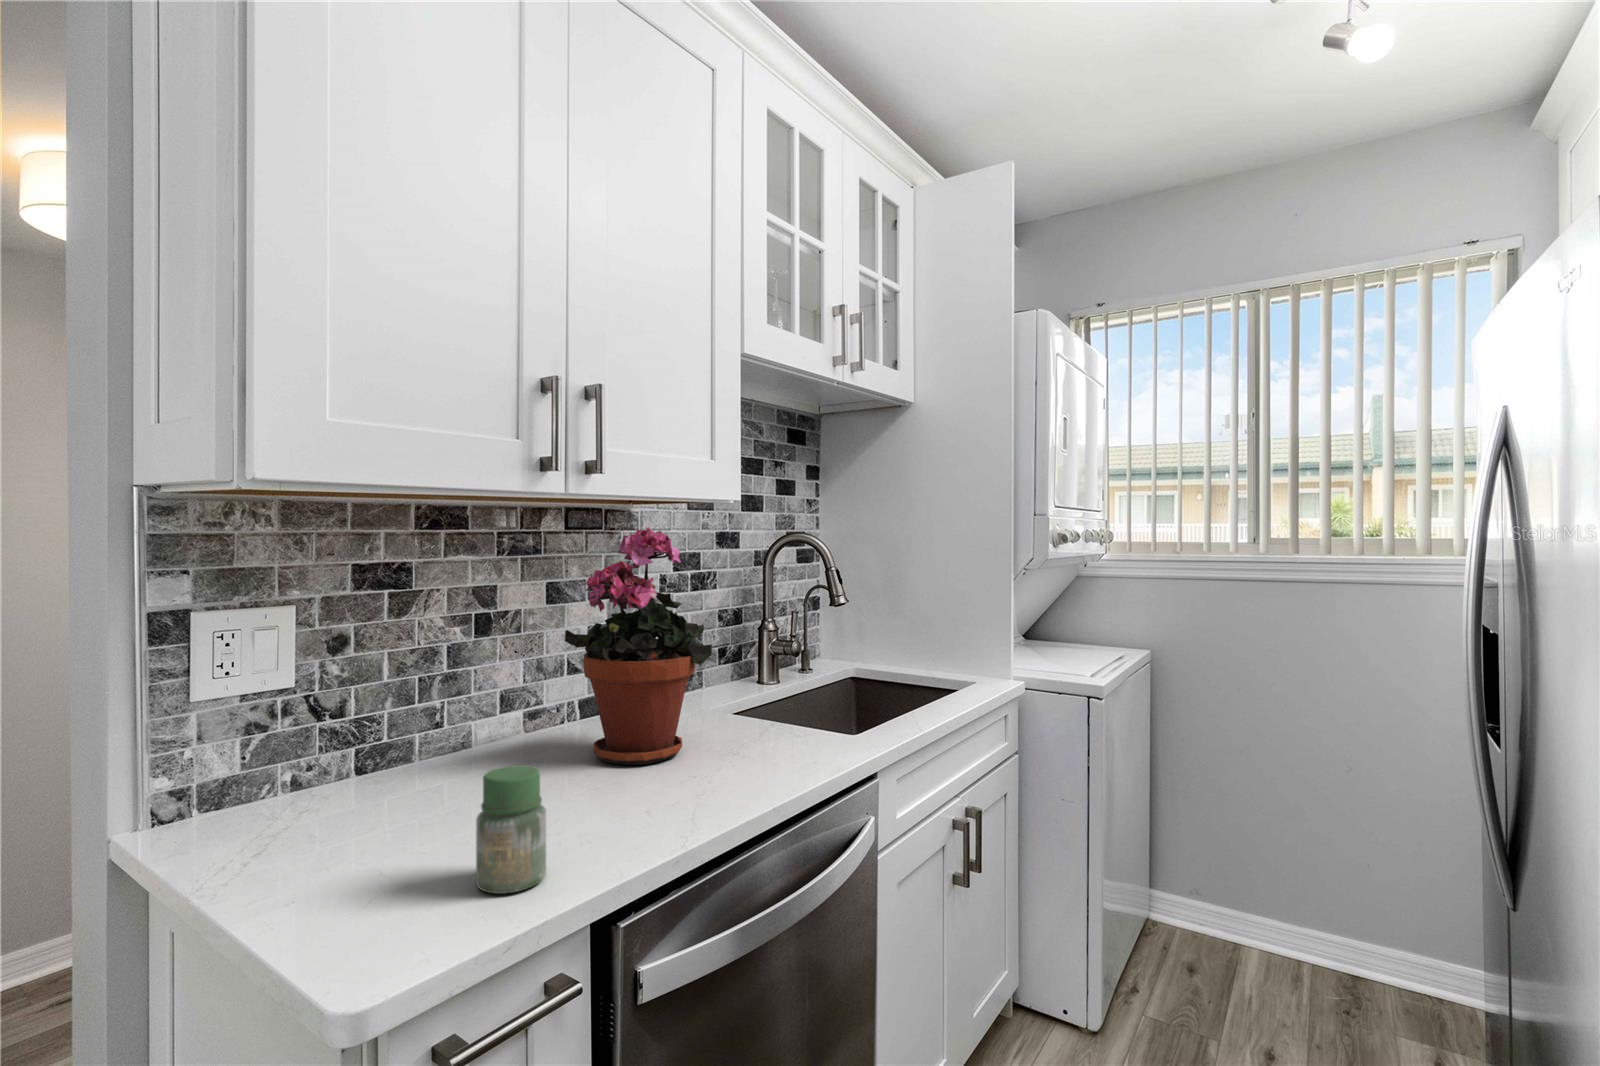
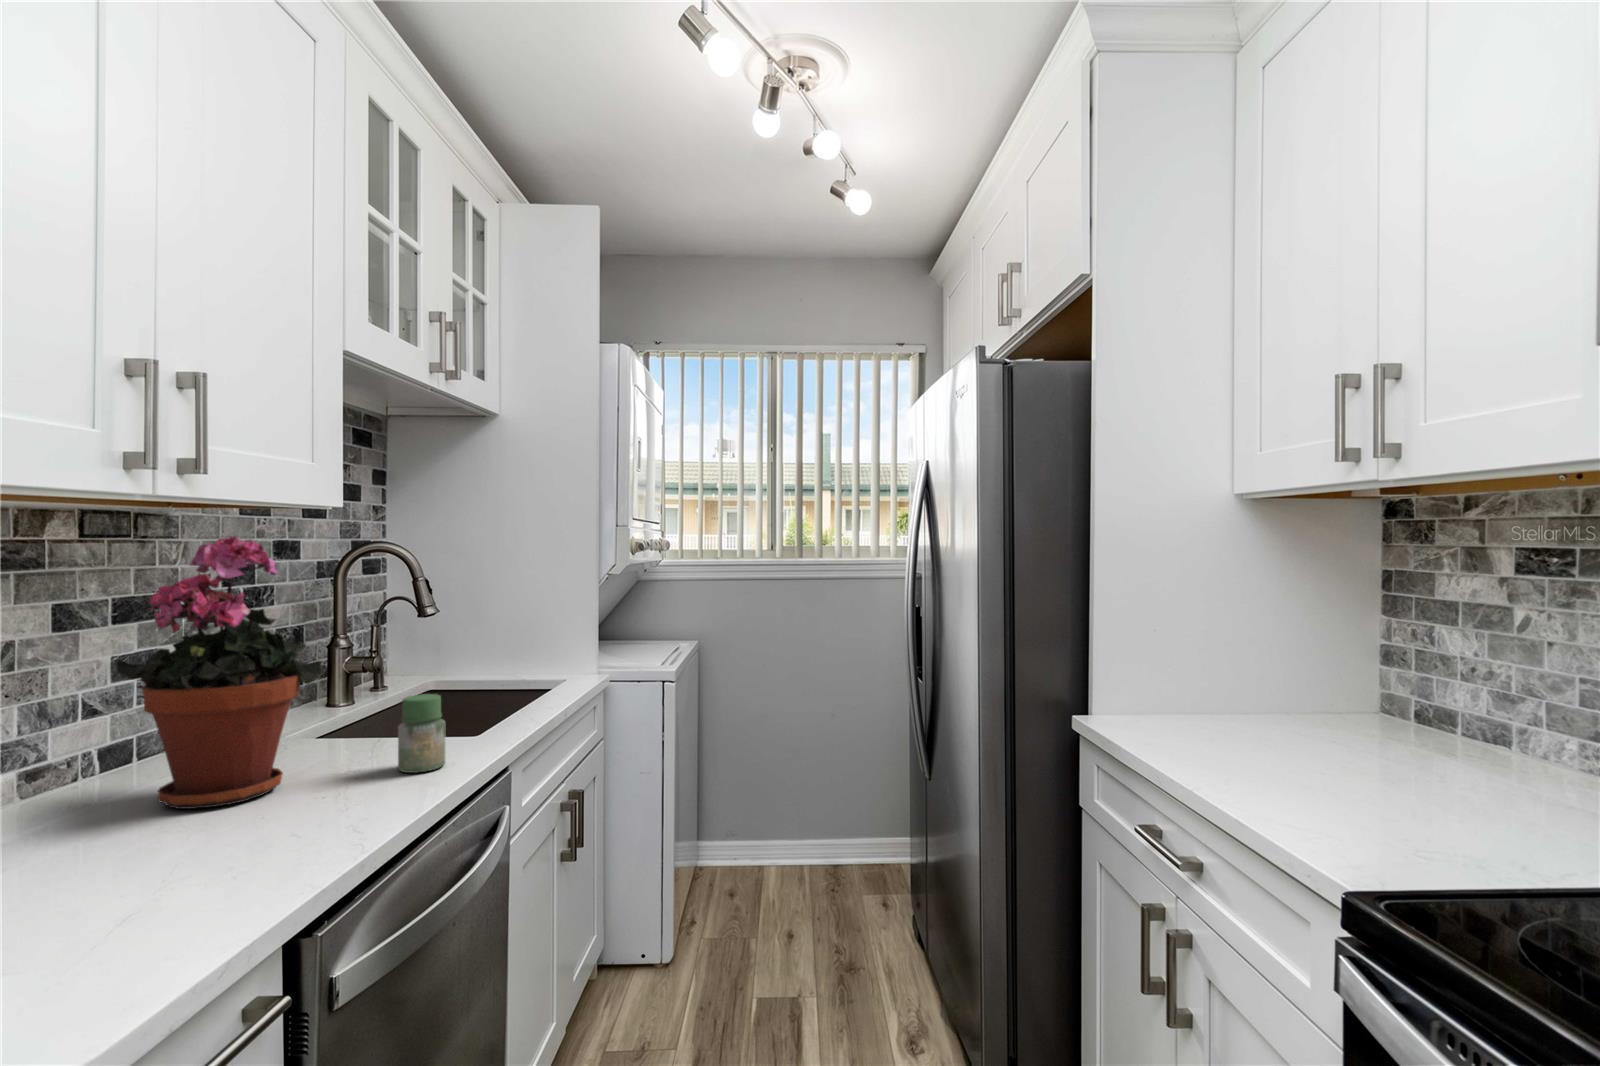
jar: present [476,765,546,894] -> present [398,694,446,773]

